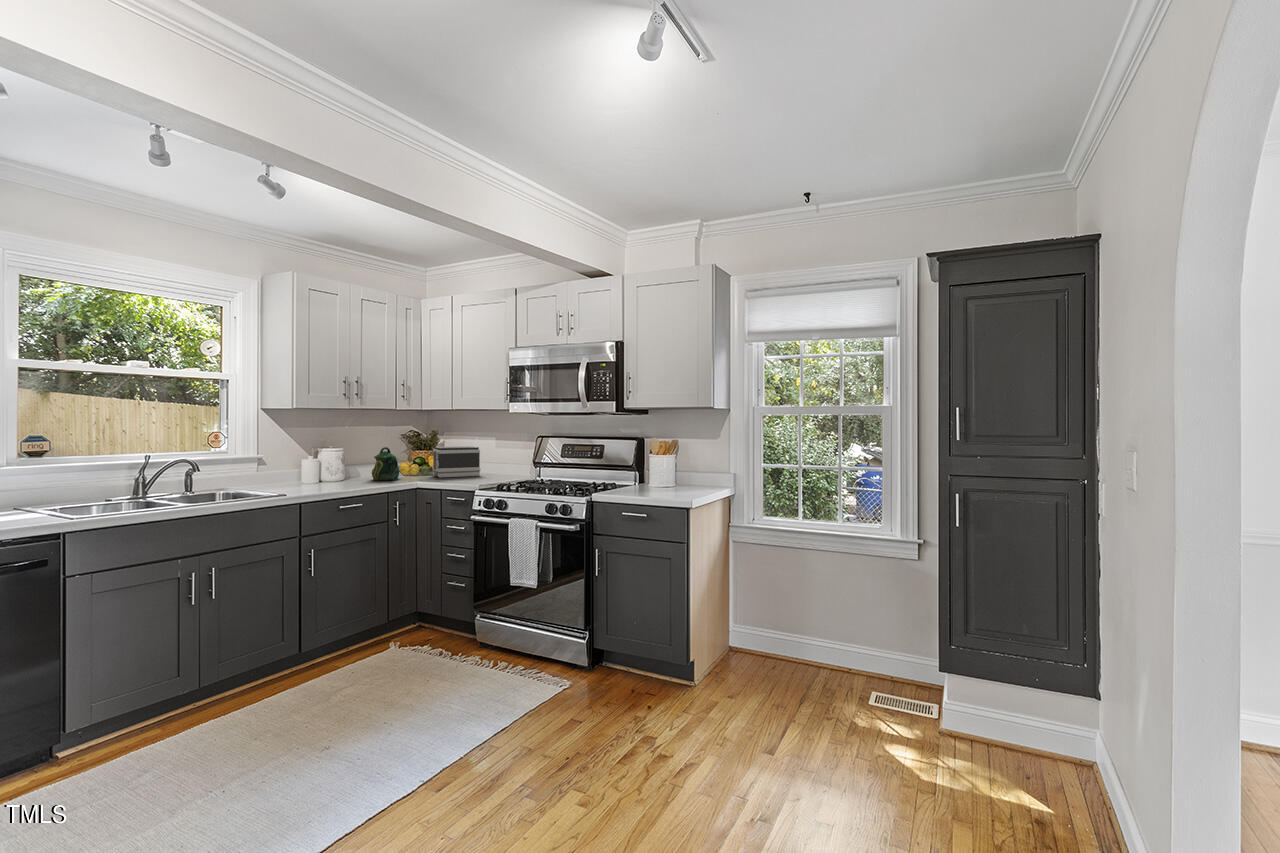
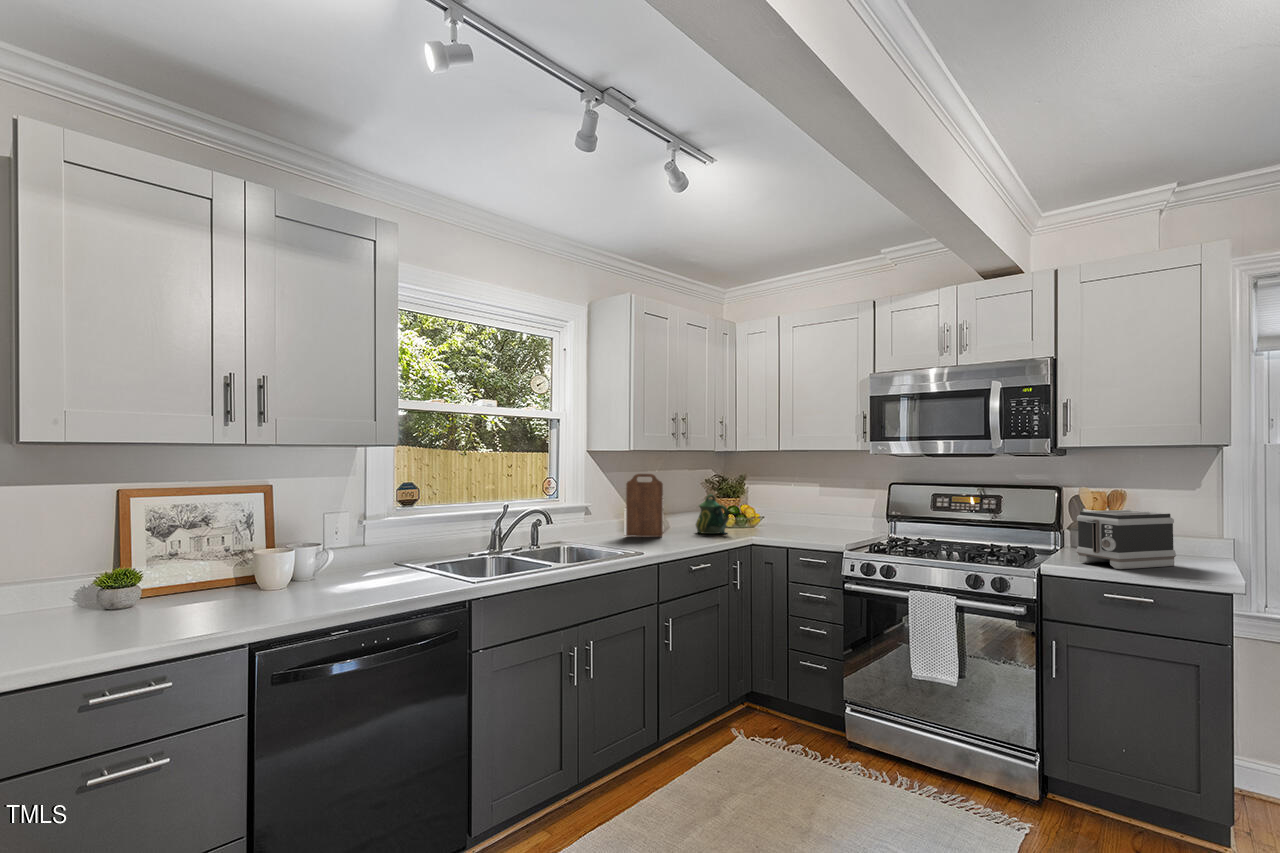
cutting board: none [300,429,335,484] -> present [626,474,663,537]
toaster: present [429,446,480,478] -> present [1077,510,1176,569]

